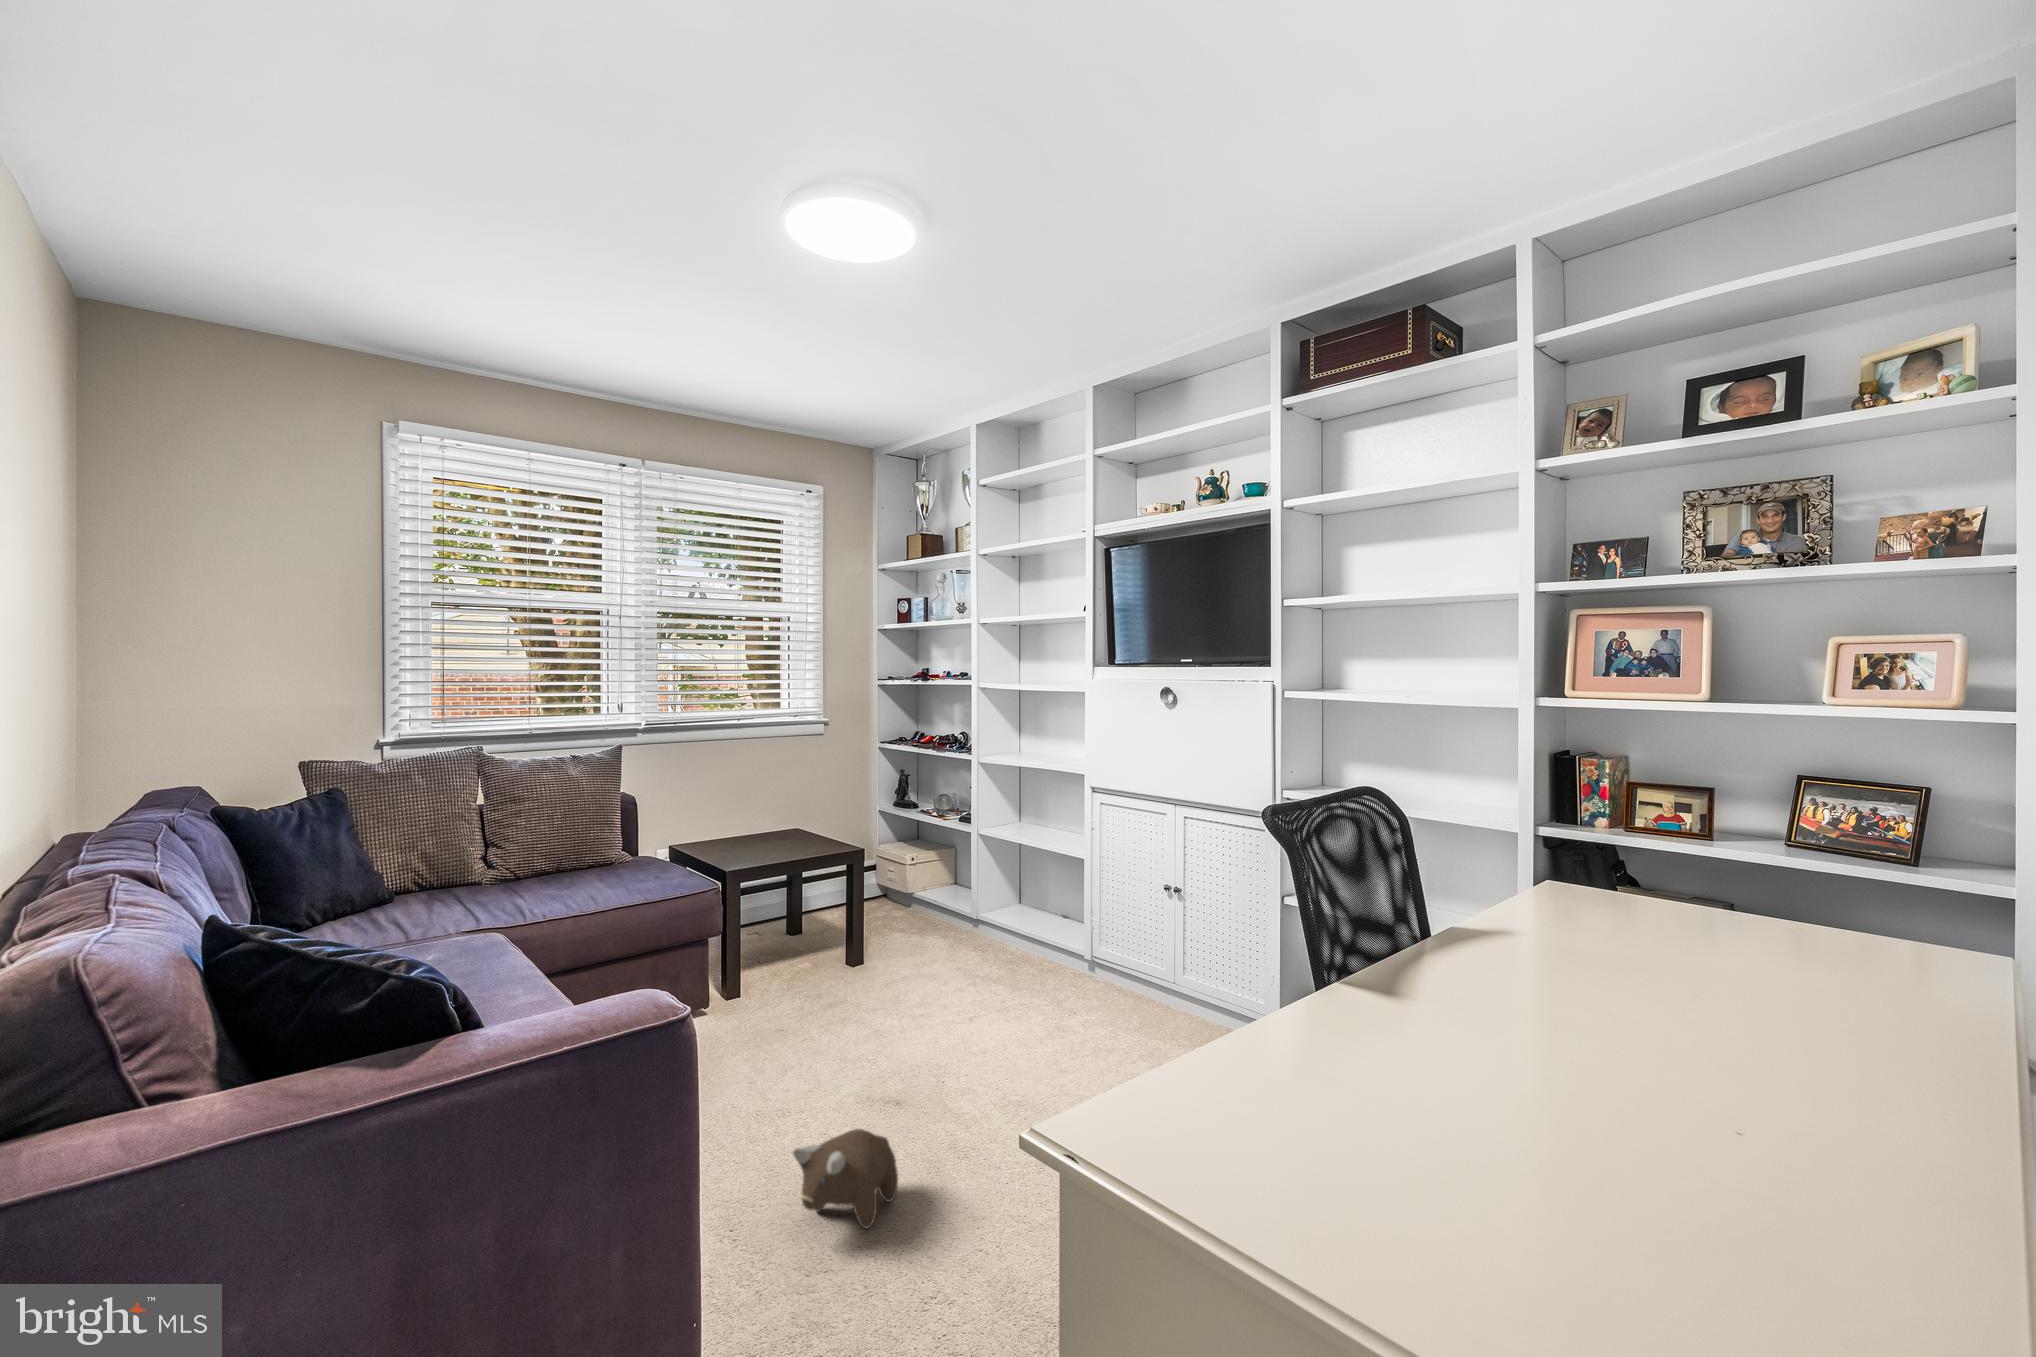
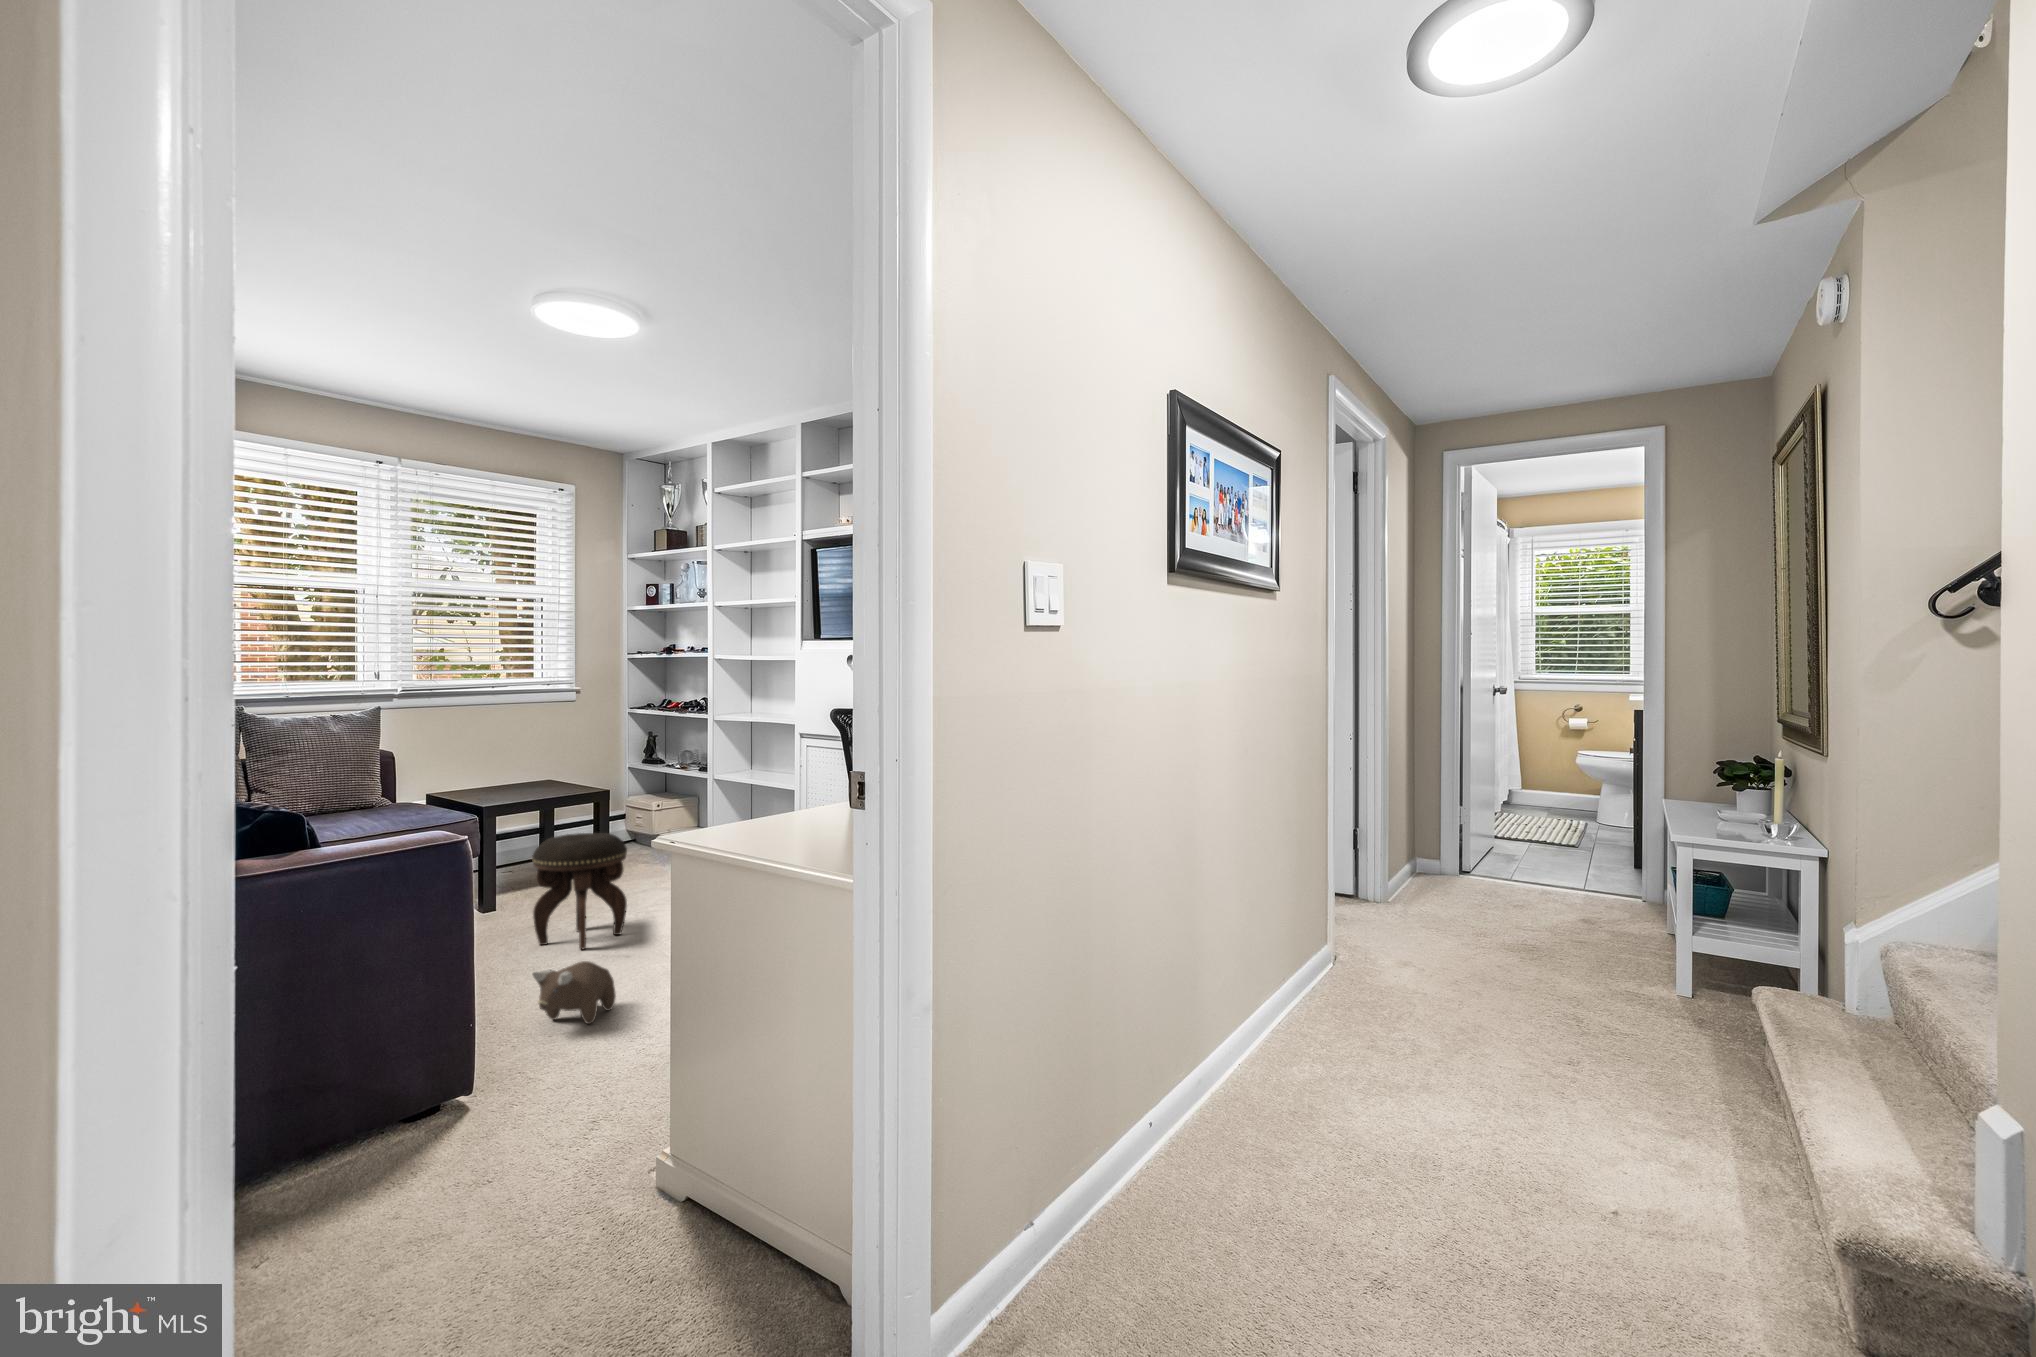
footstool: none [785,916,896,1075] -> present [532,833,627,949]

